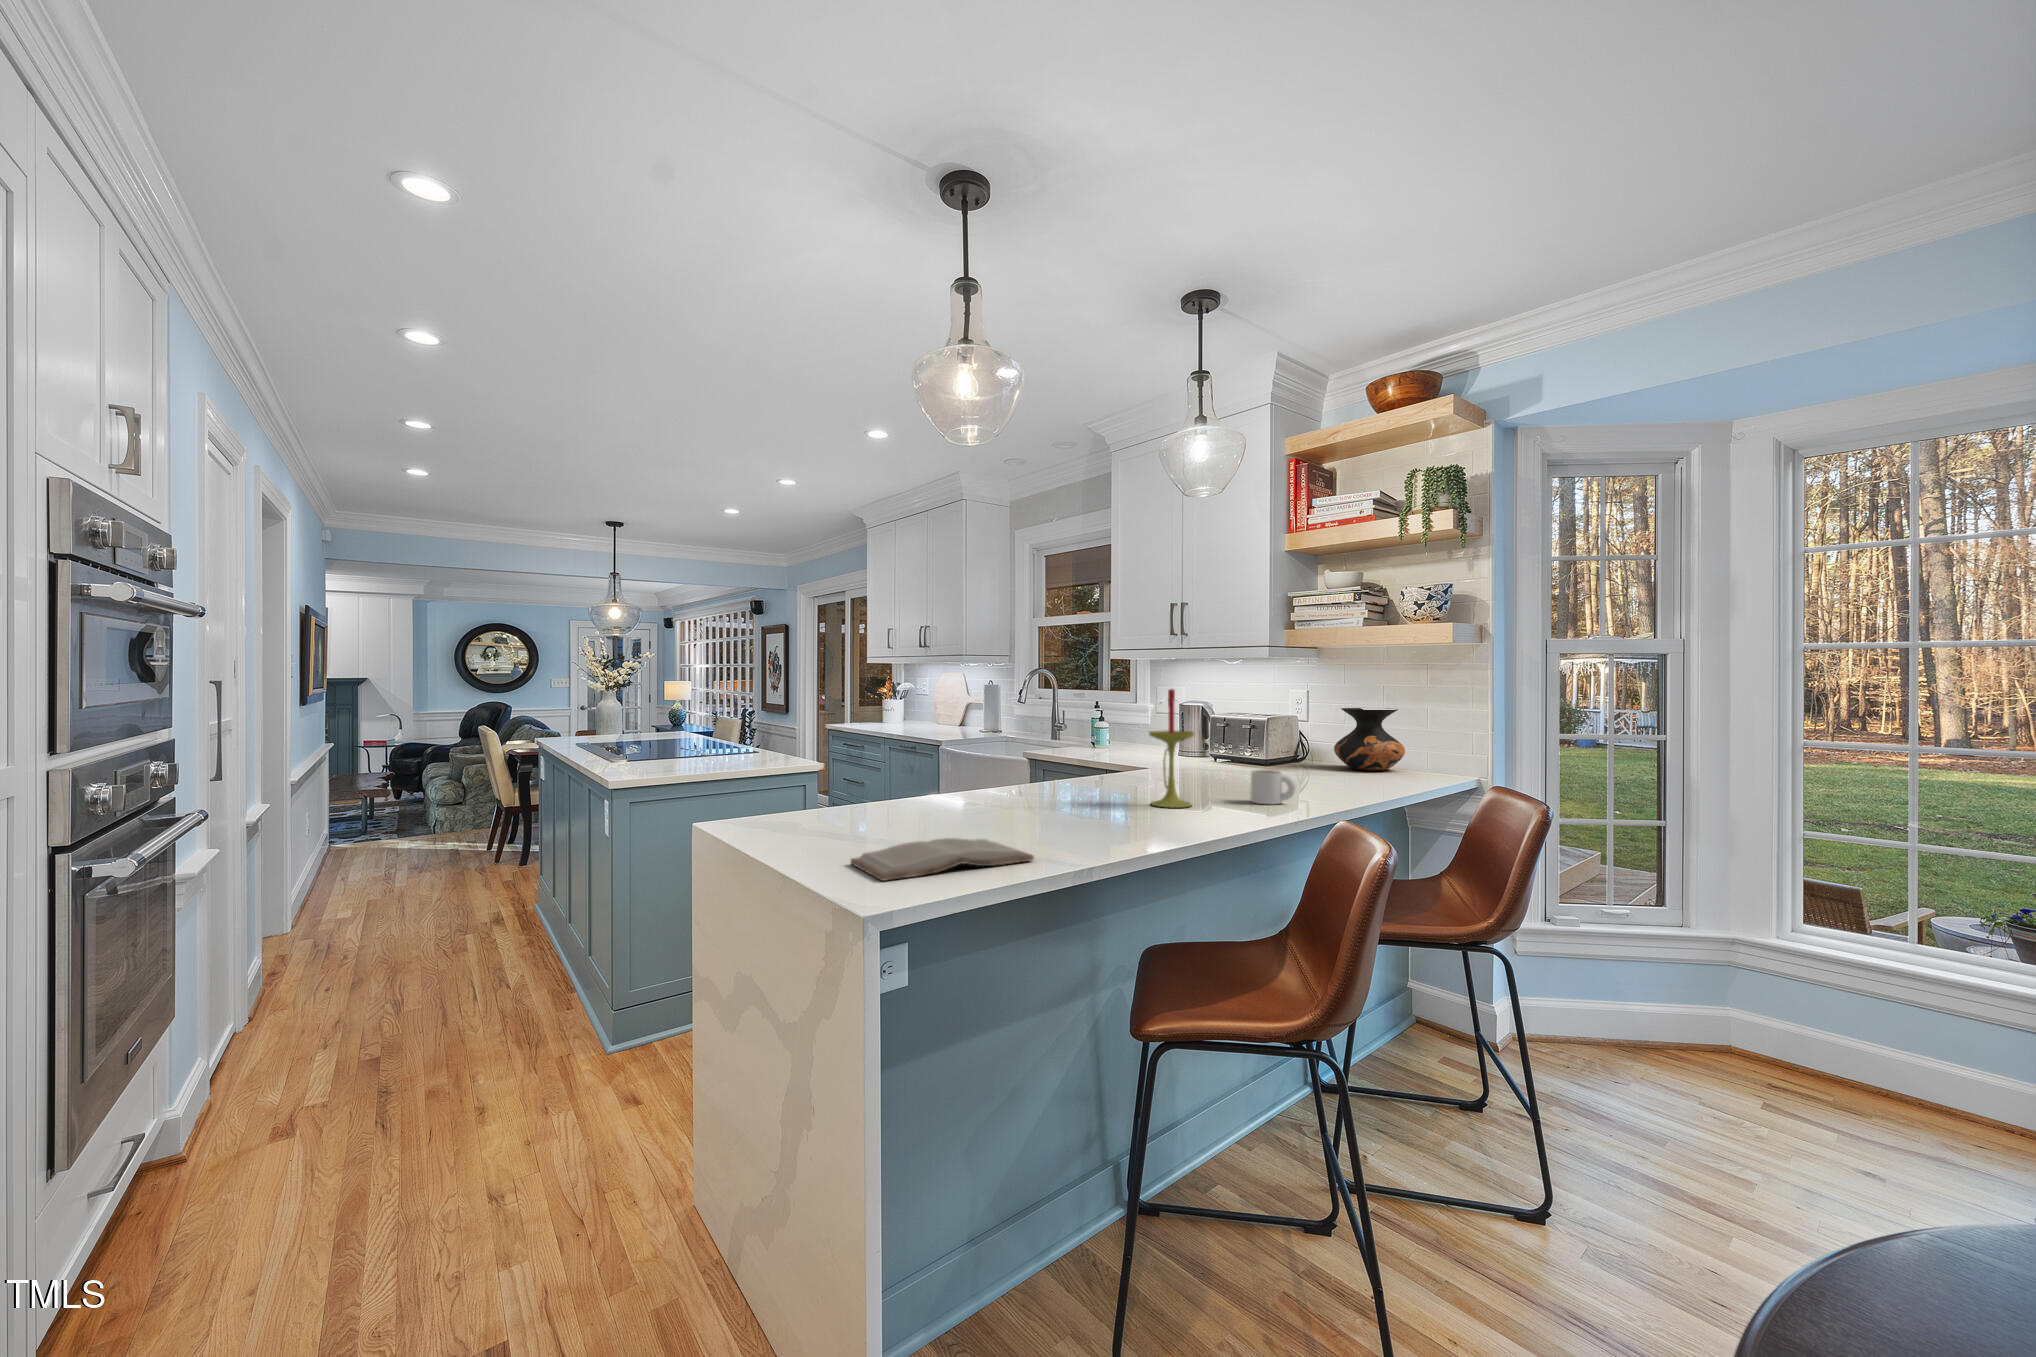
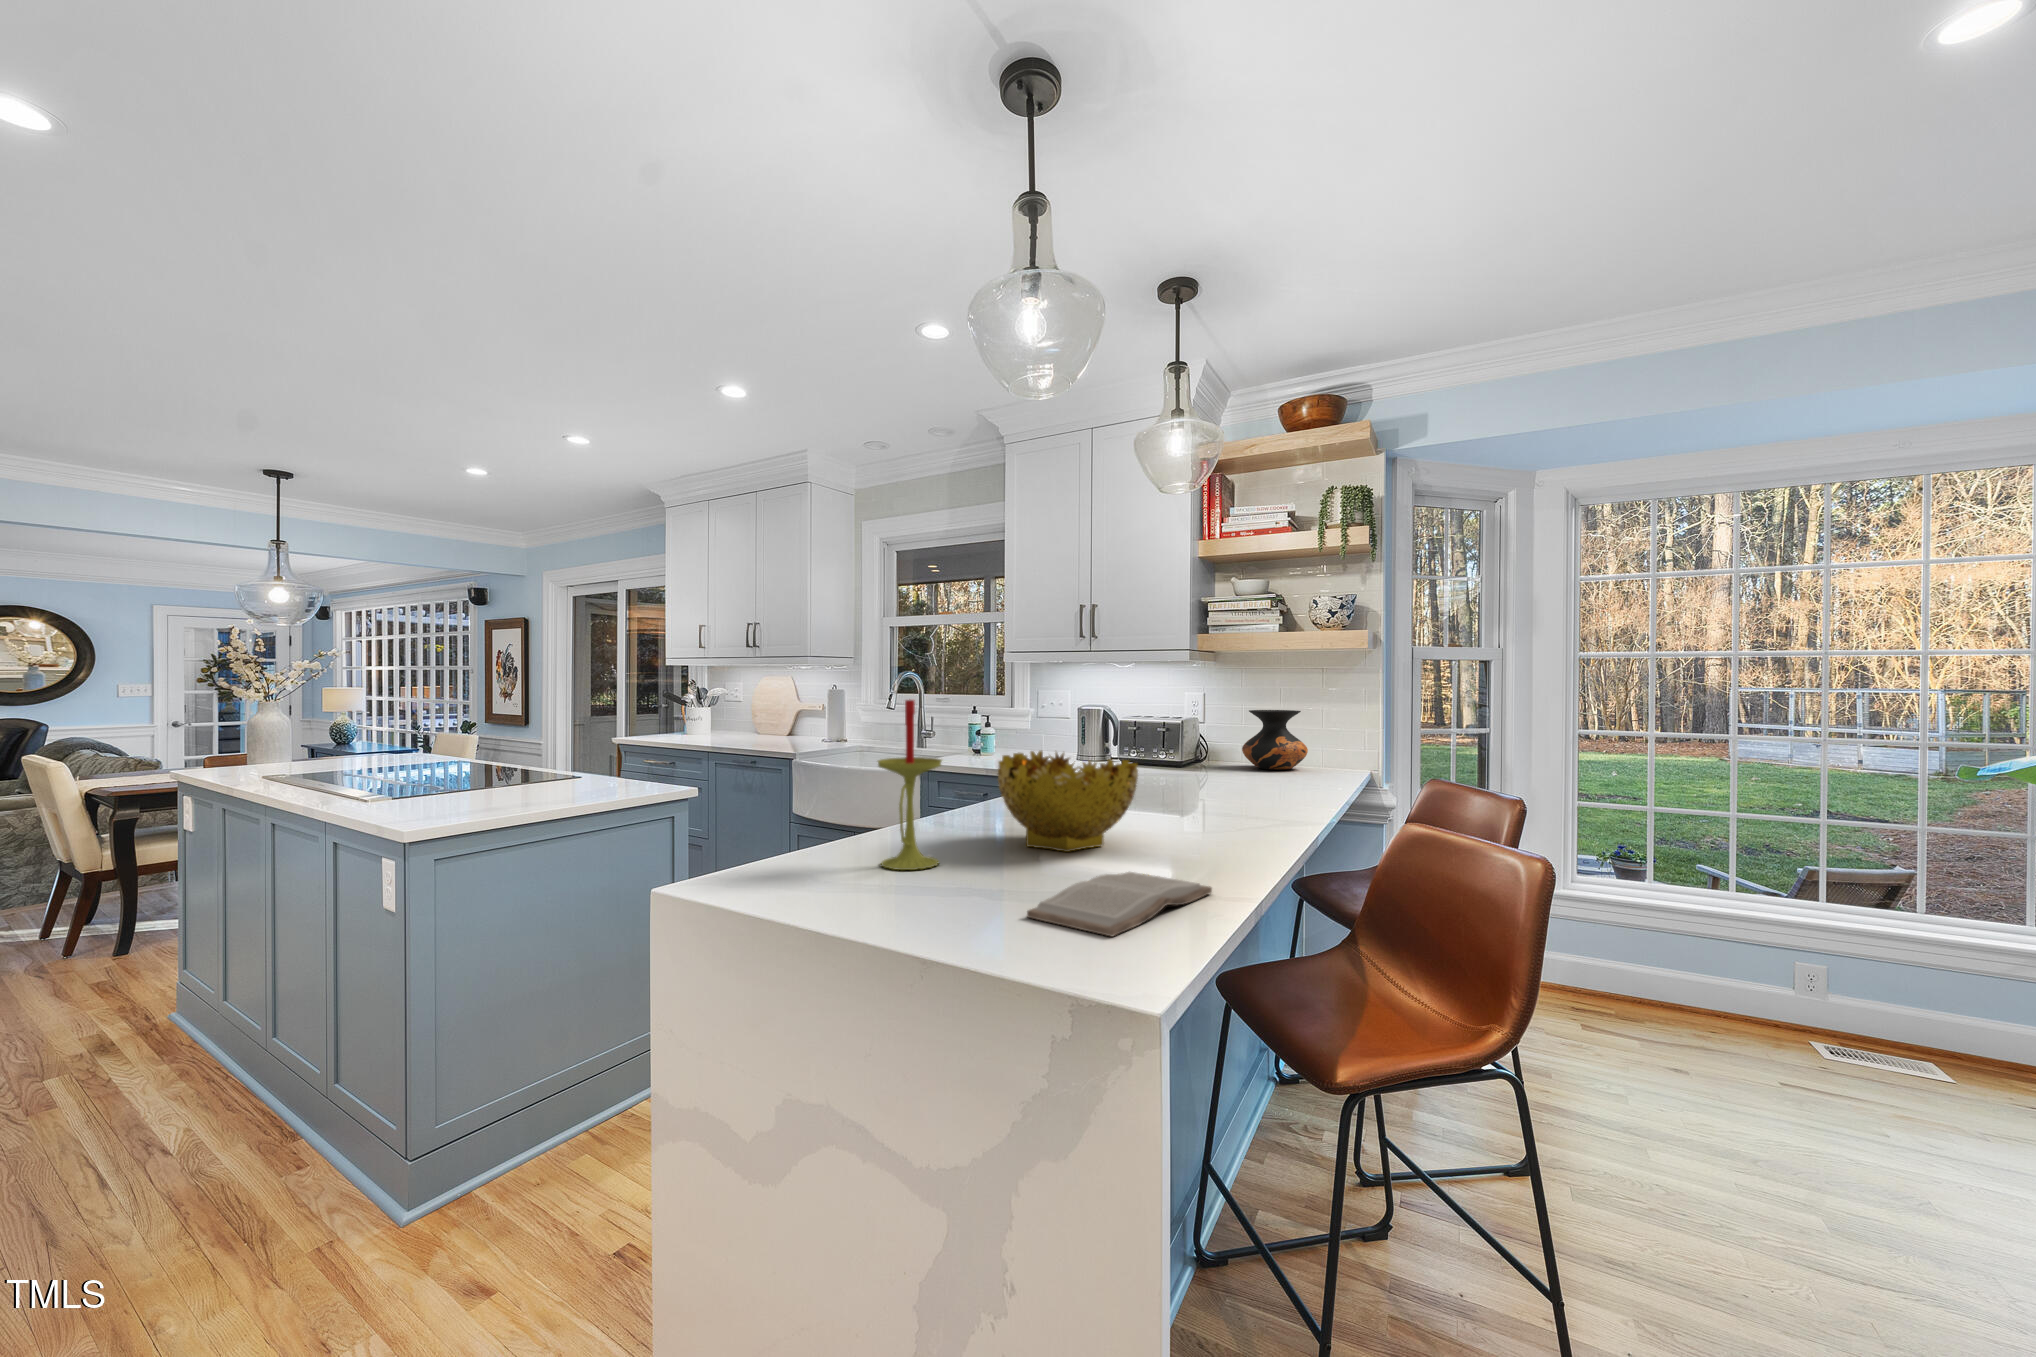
candle: present [1149,689,1194,808] -> present [878,699,942,870]
decorative bowl: none [941,736,1065,824] -> present [998,751,1138,852]
mug: present [1251,770,1296,804] -> none [1254,775,1298,810]

